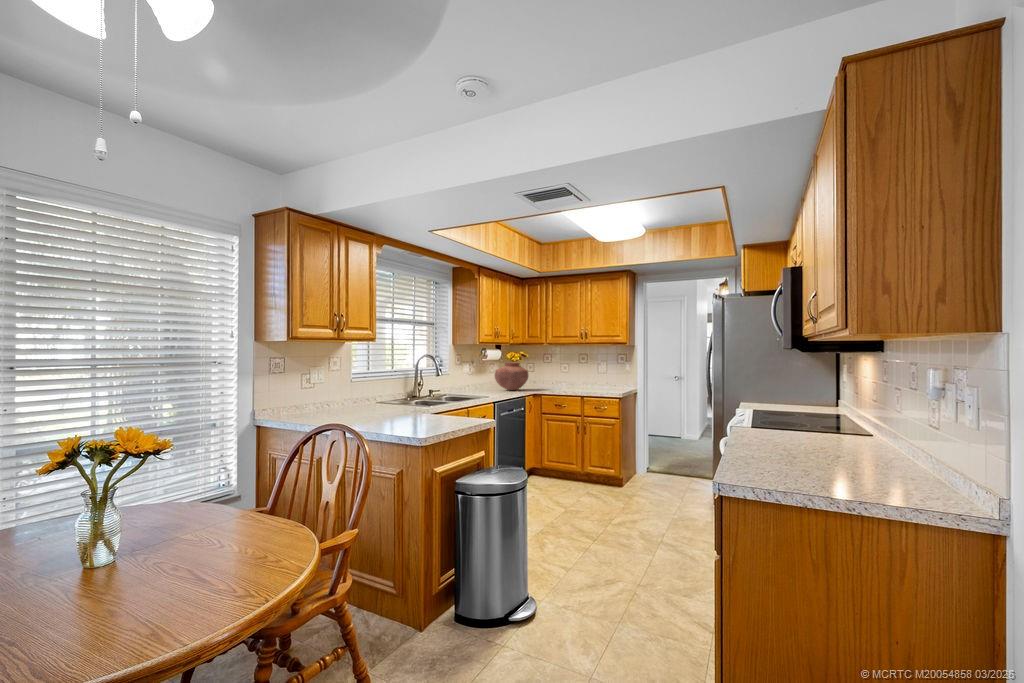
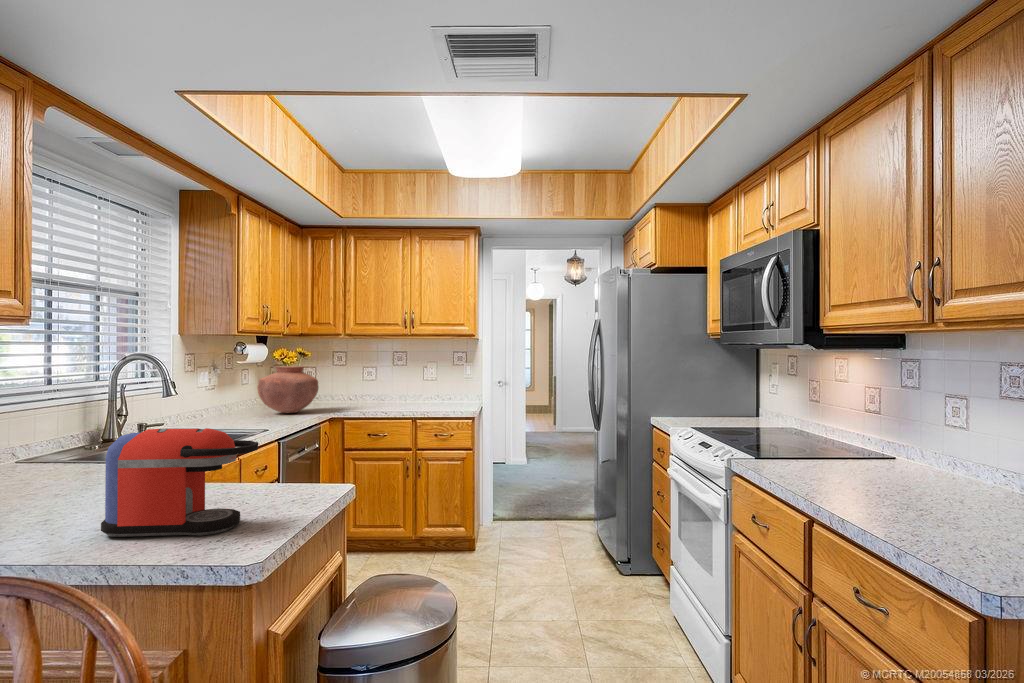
coffee maker: none [388,383,440,424] -> present [101,428,258,537]

